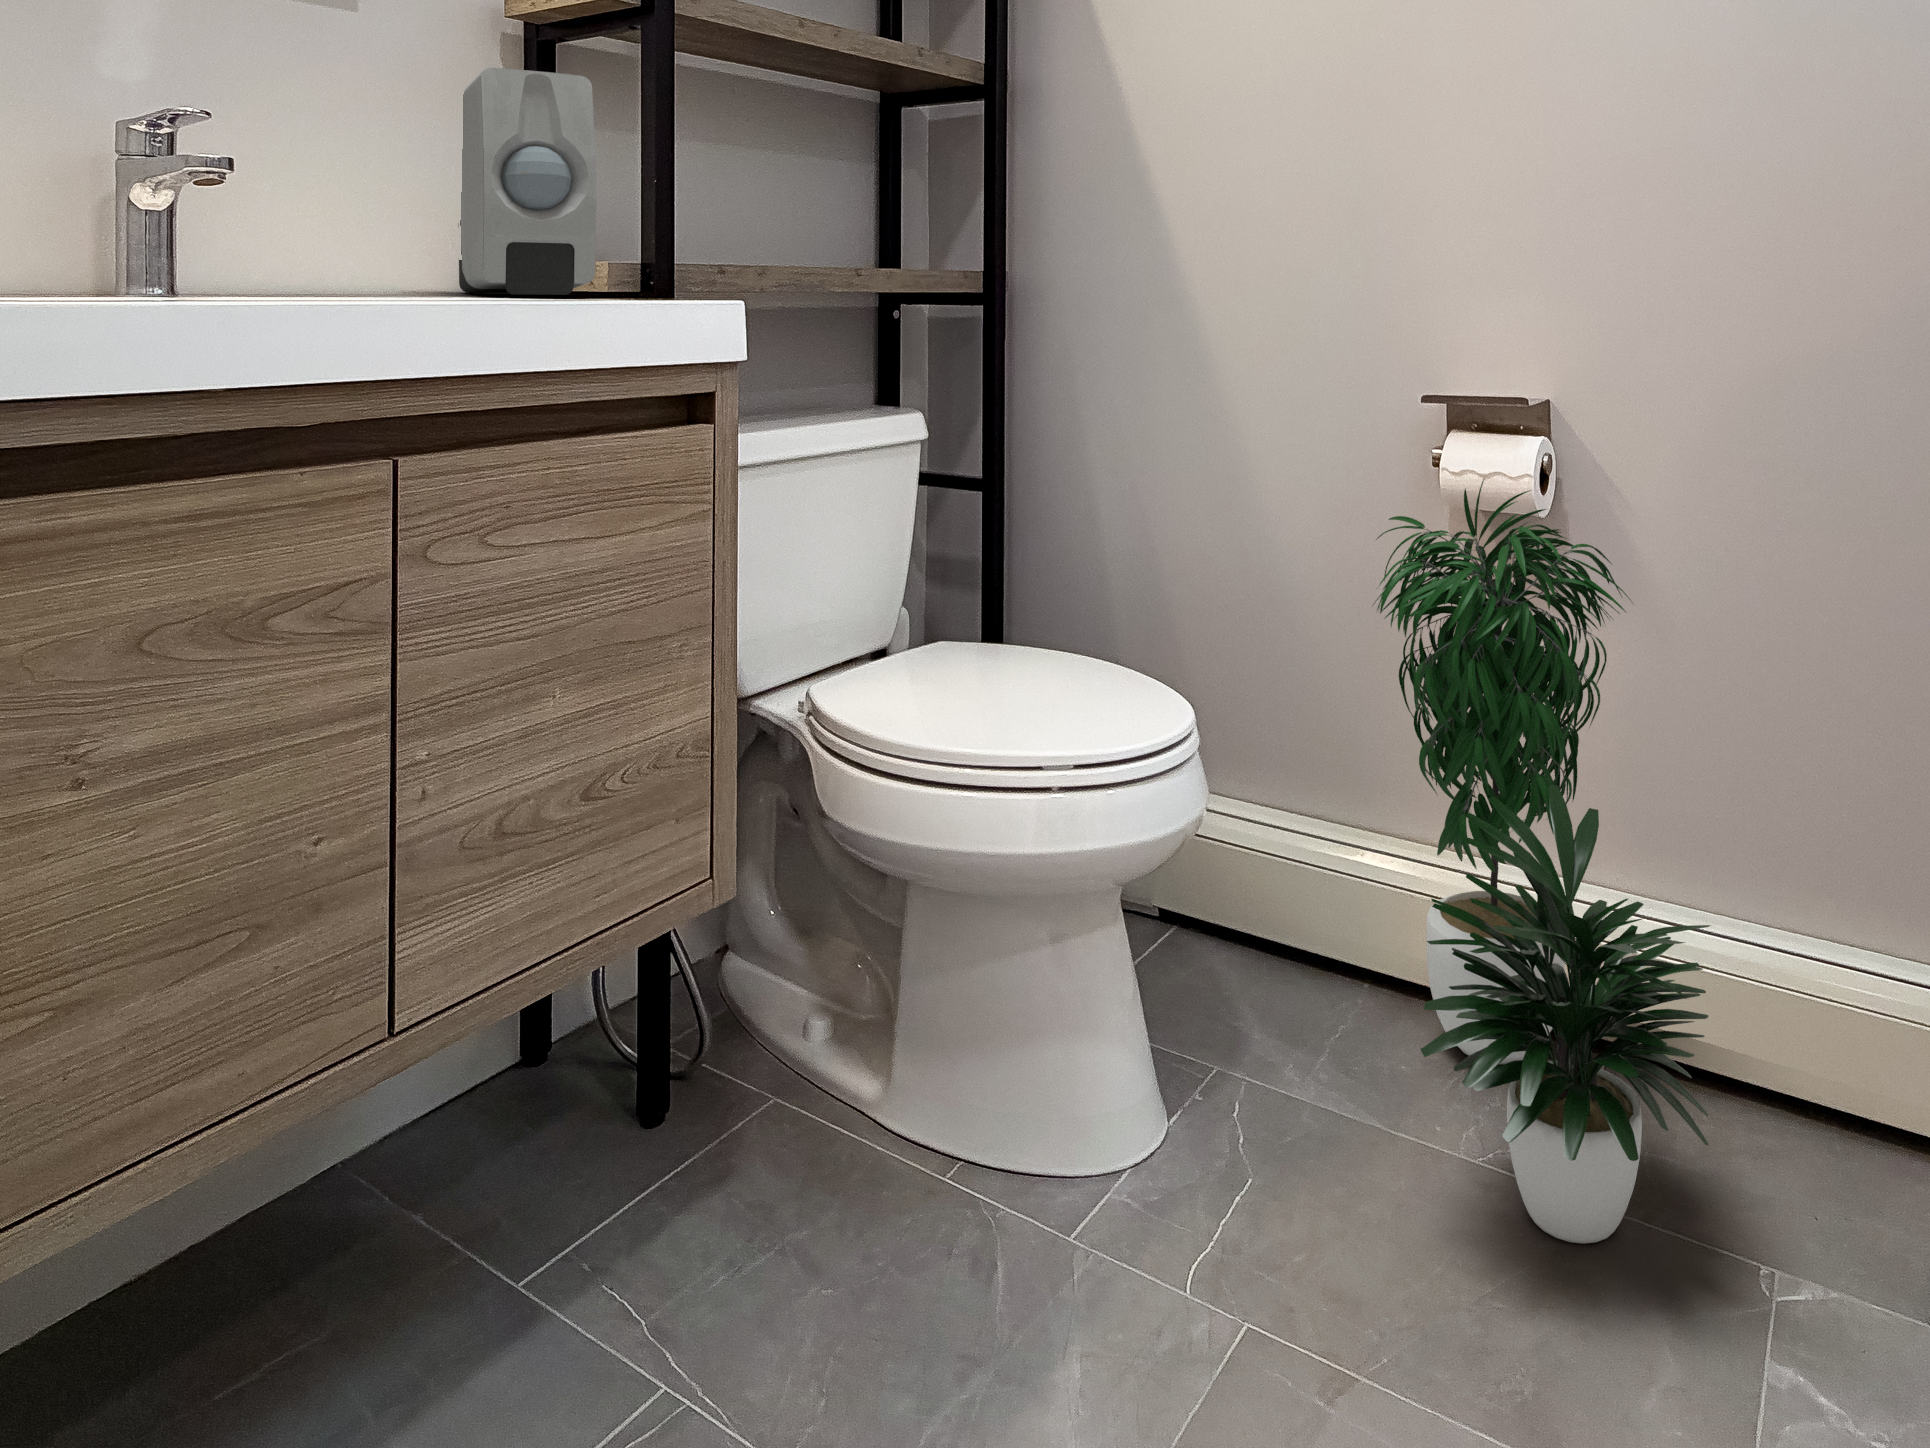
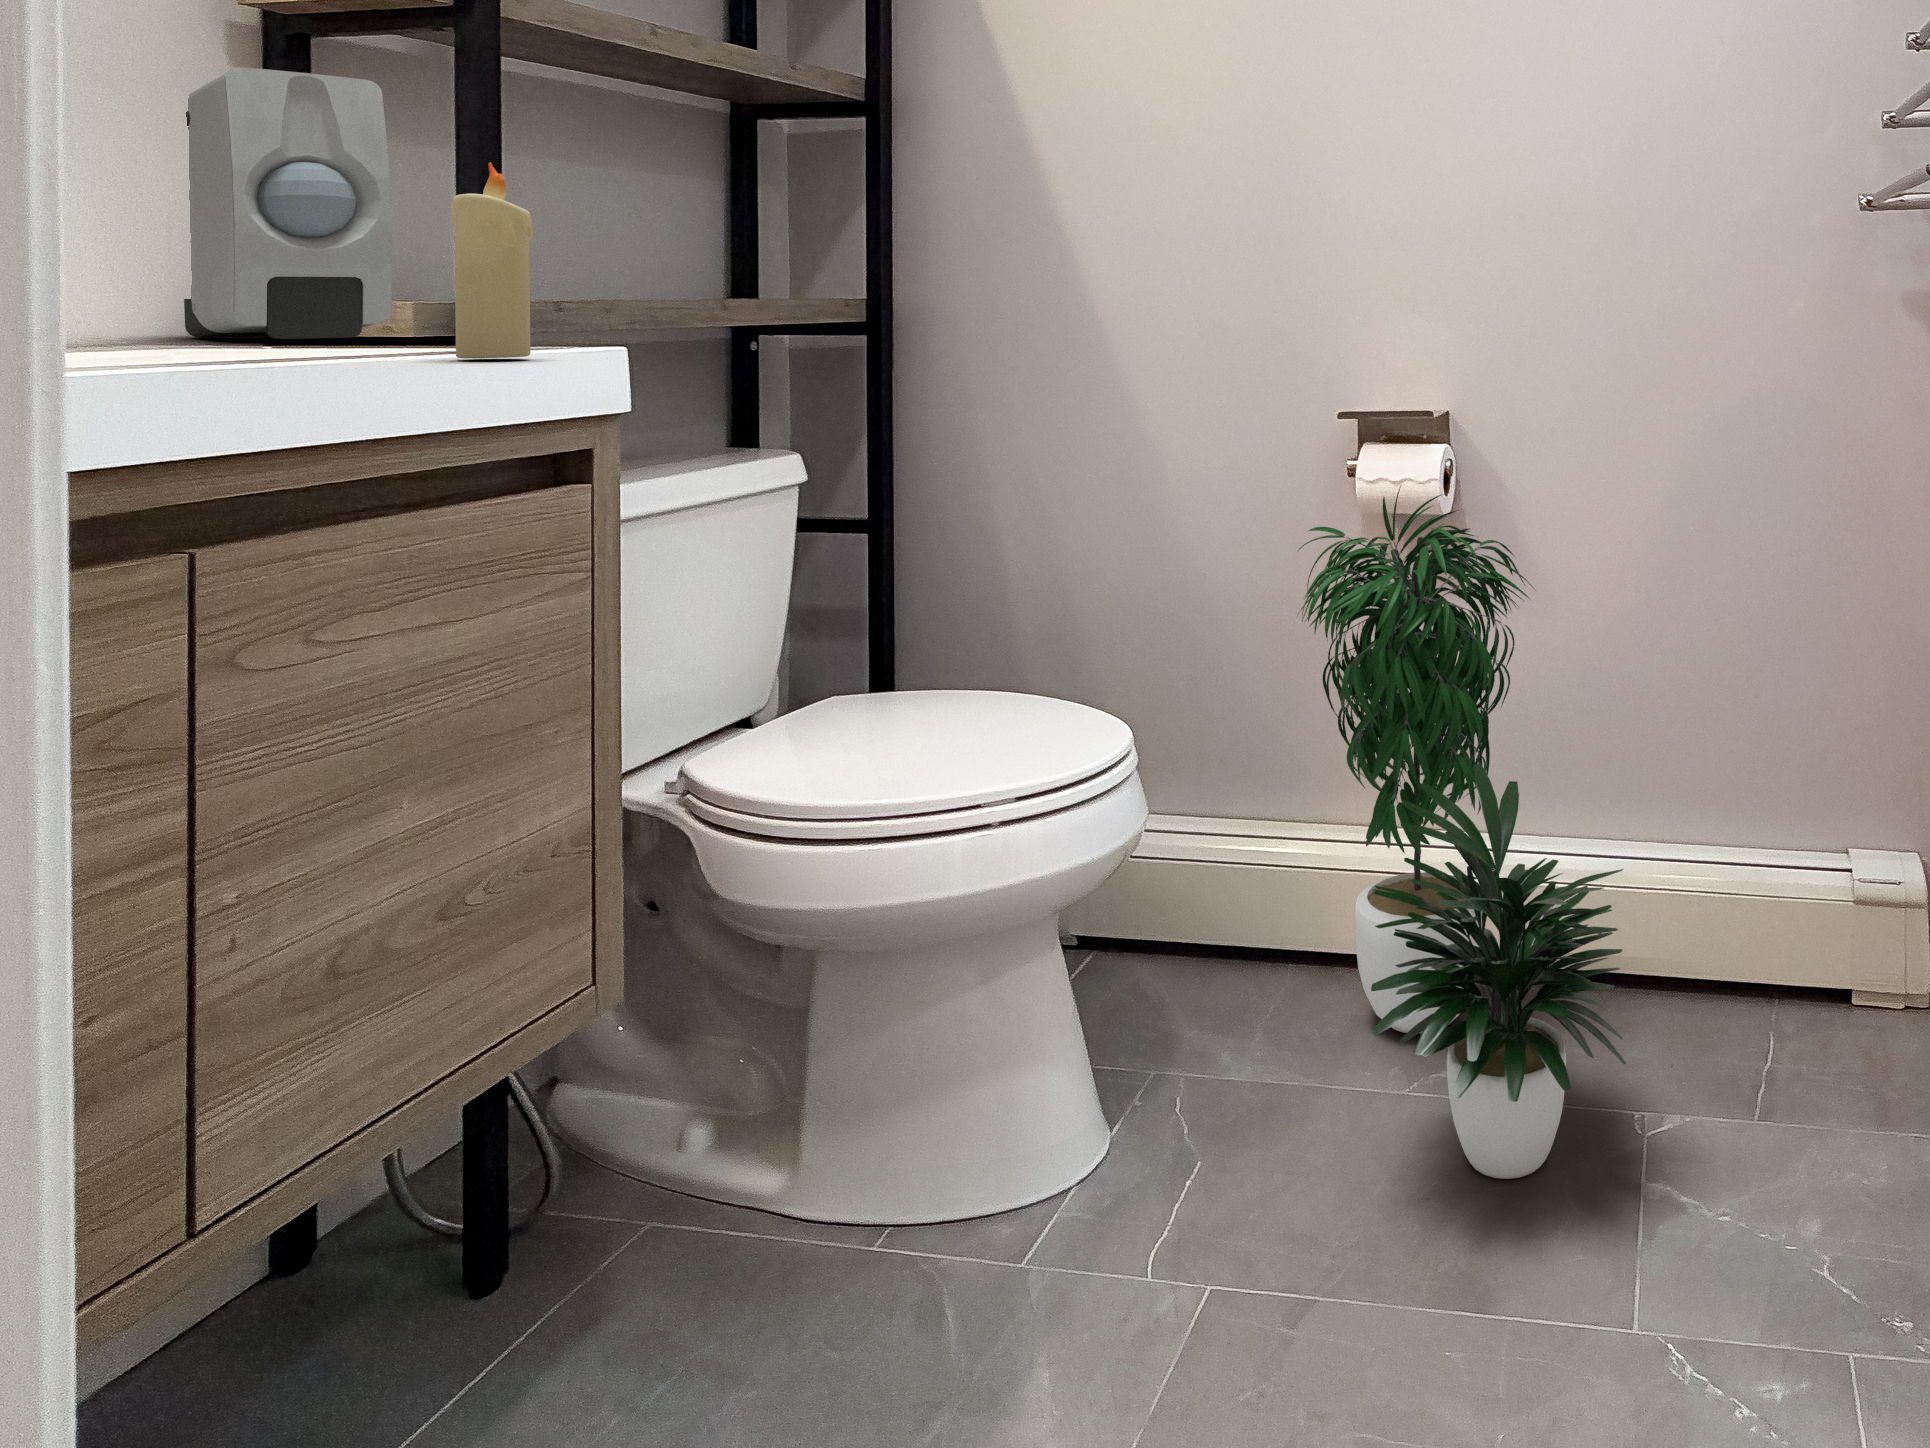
candle: none [607,139,670,311] -> present [451,162,533,358]

